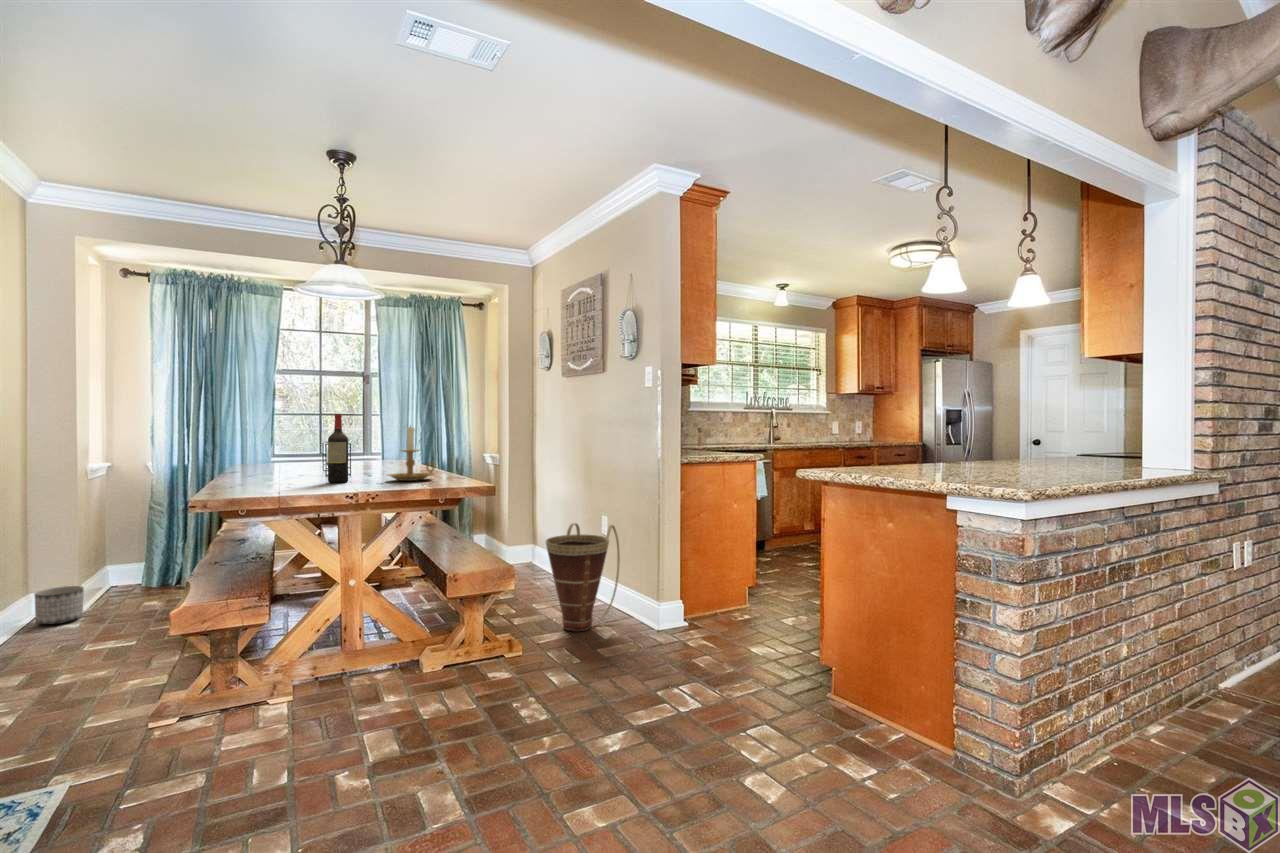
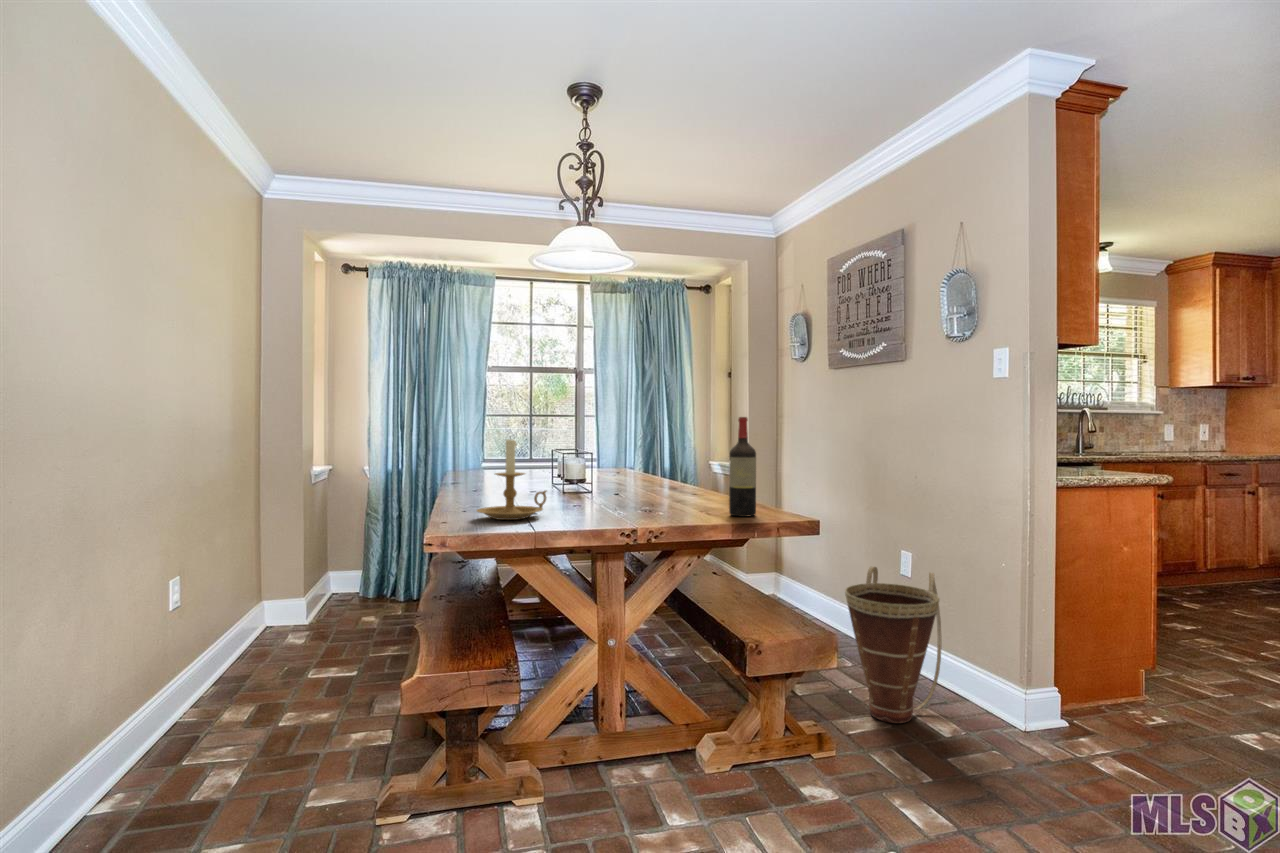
wine bottle: present [328,414,348,483] -> present [729,417,756,517]
candle holder: present [388,426,434,481] -> present [477,437,546,520]
planter: present [35,586,84,624] -> none [261,607,306,650]

